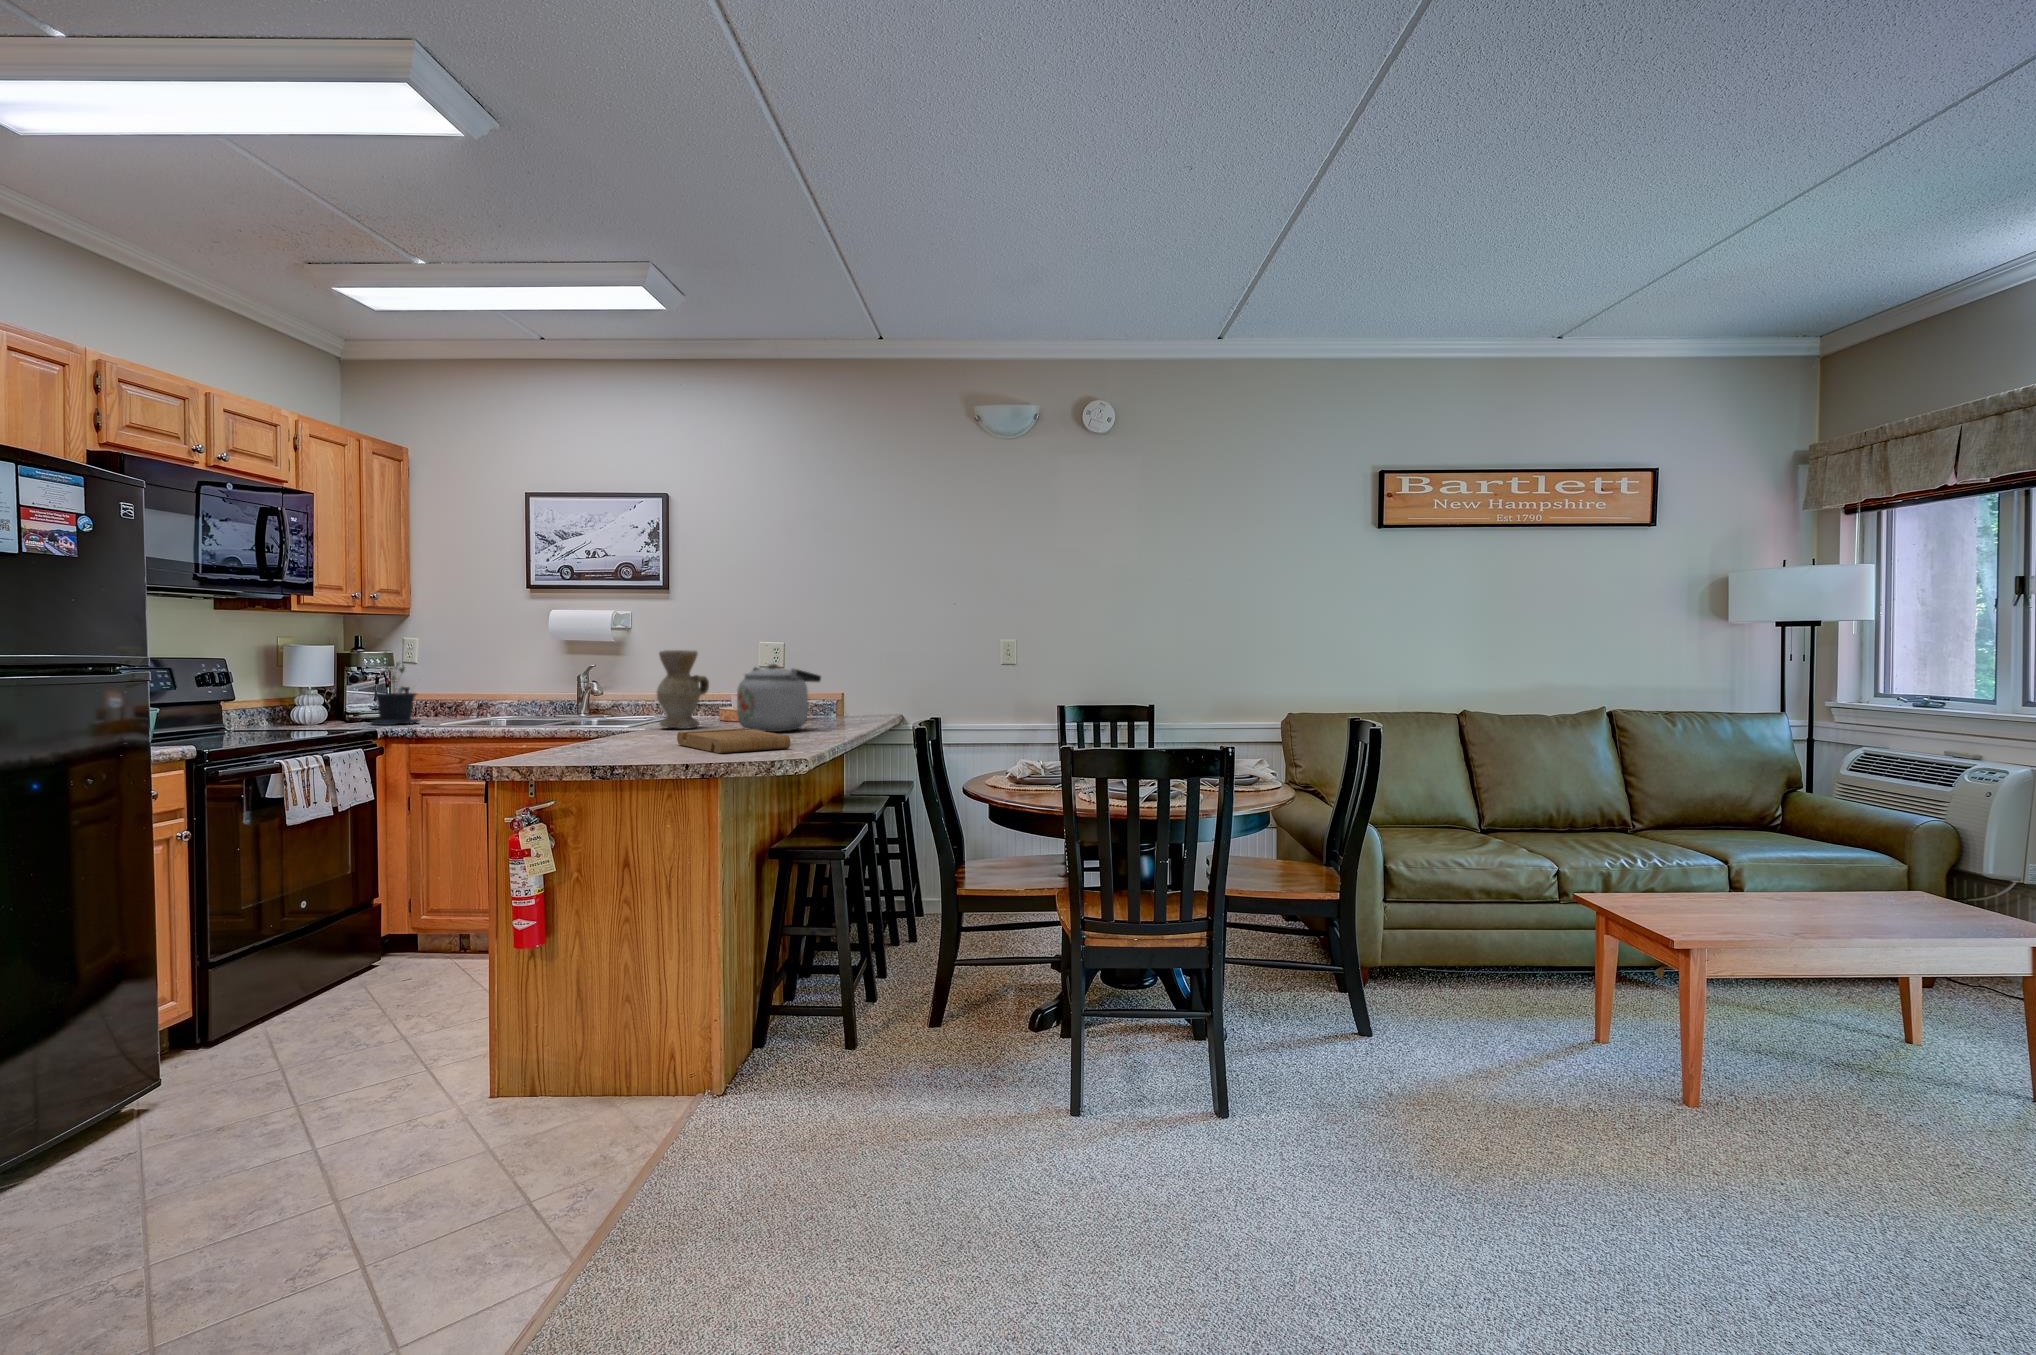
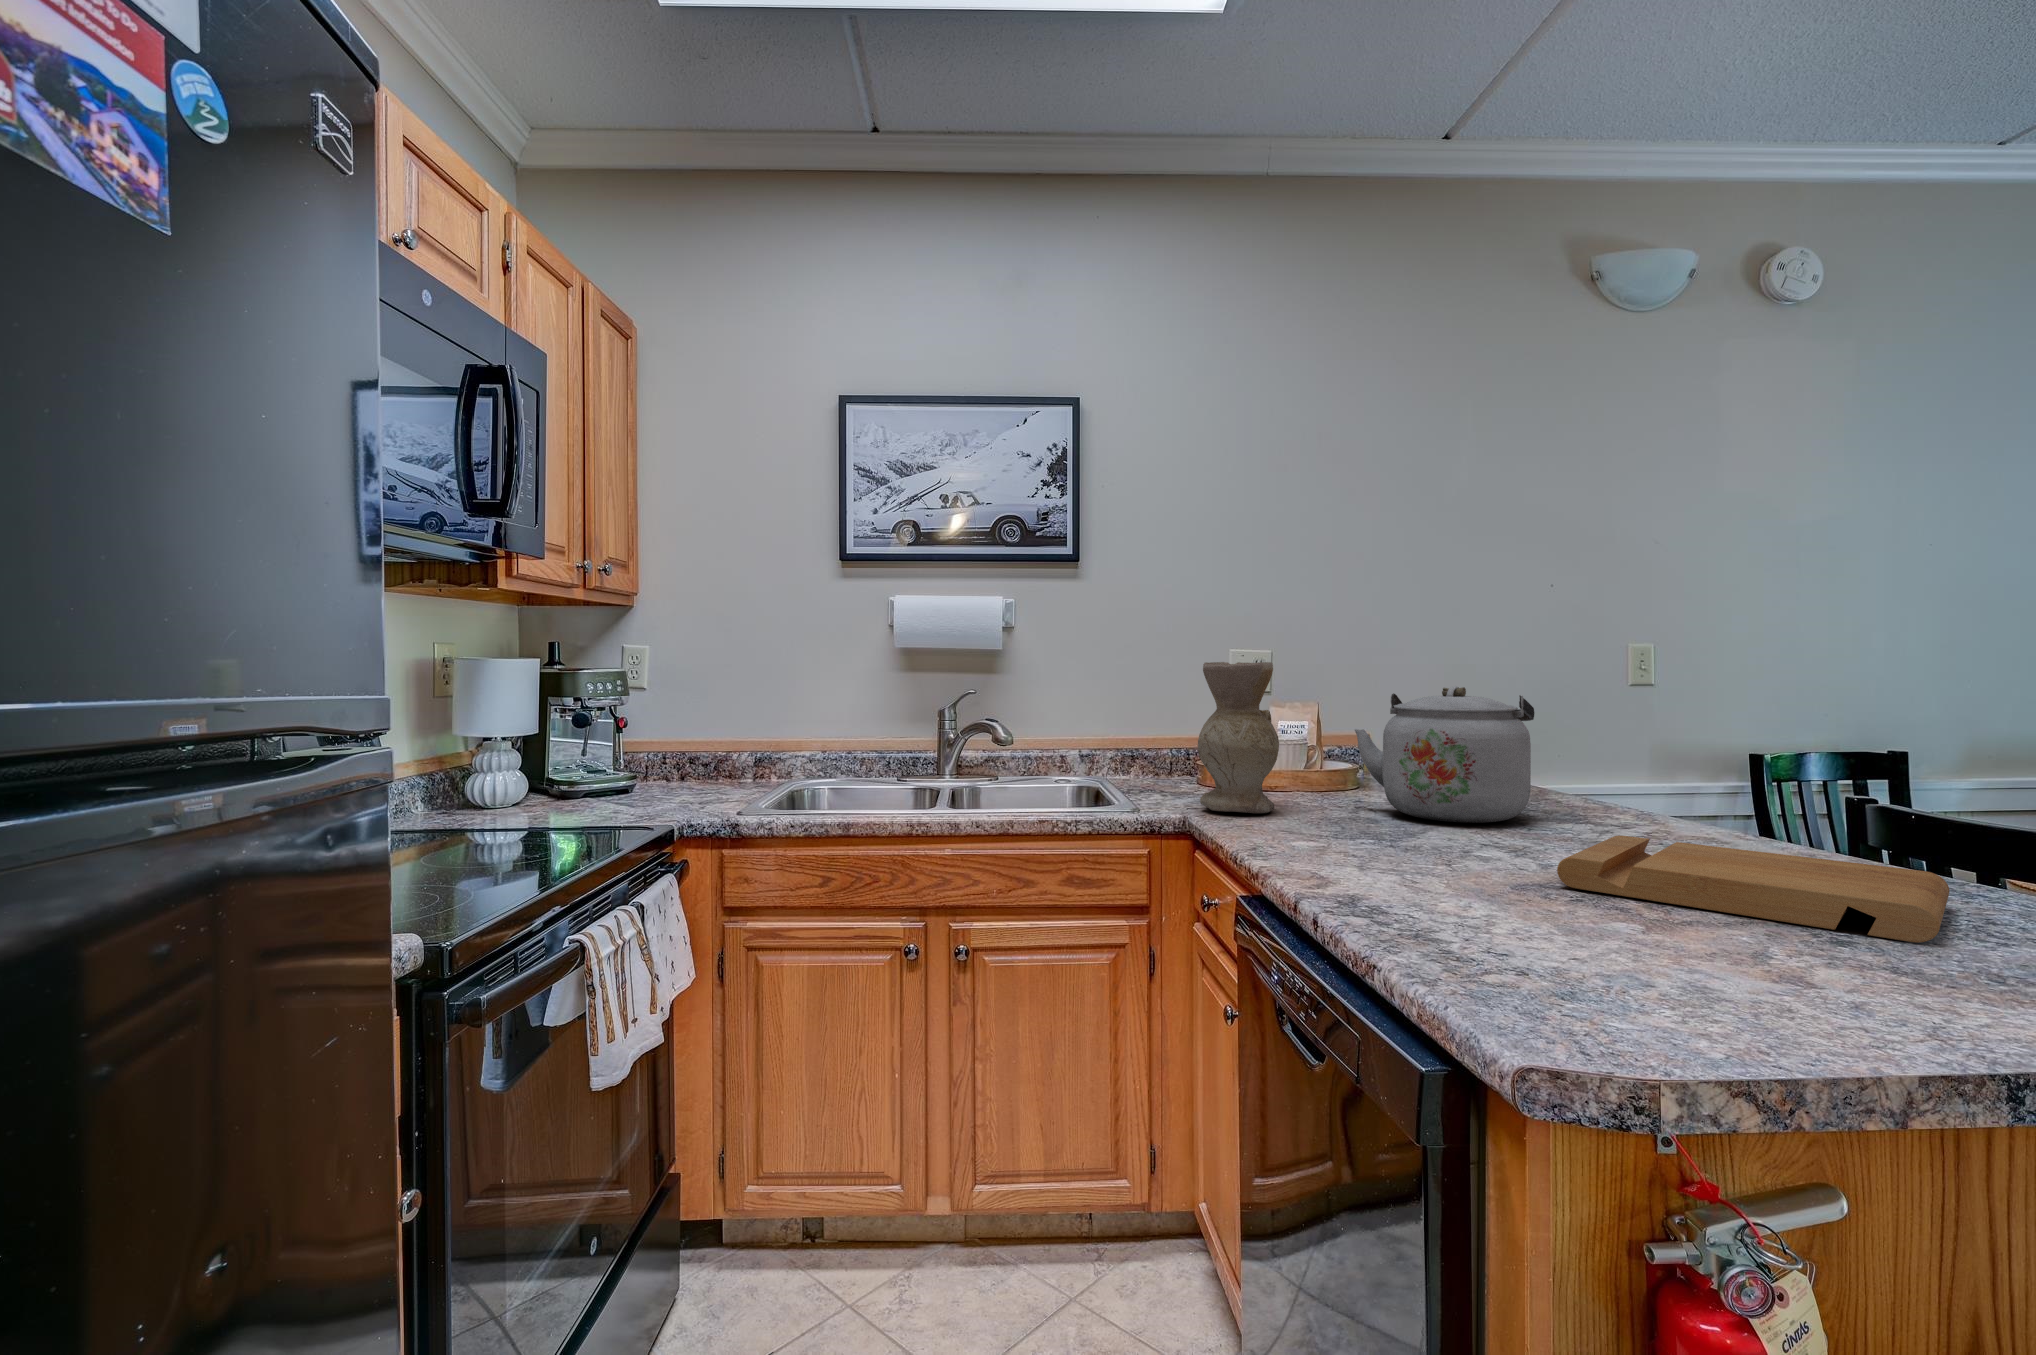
potted plant: present [371,651,419,725] -> none [612,667,697,807]

